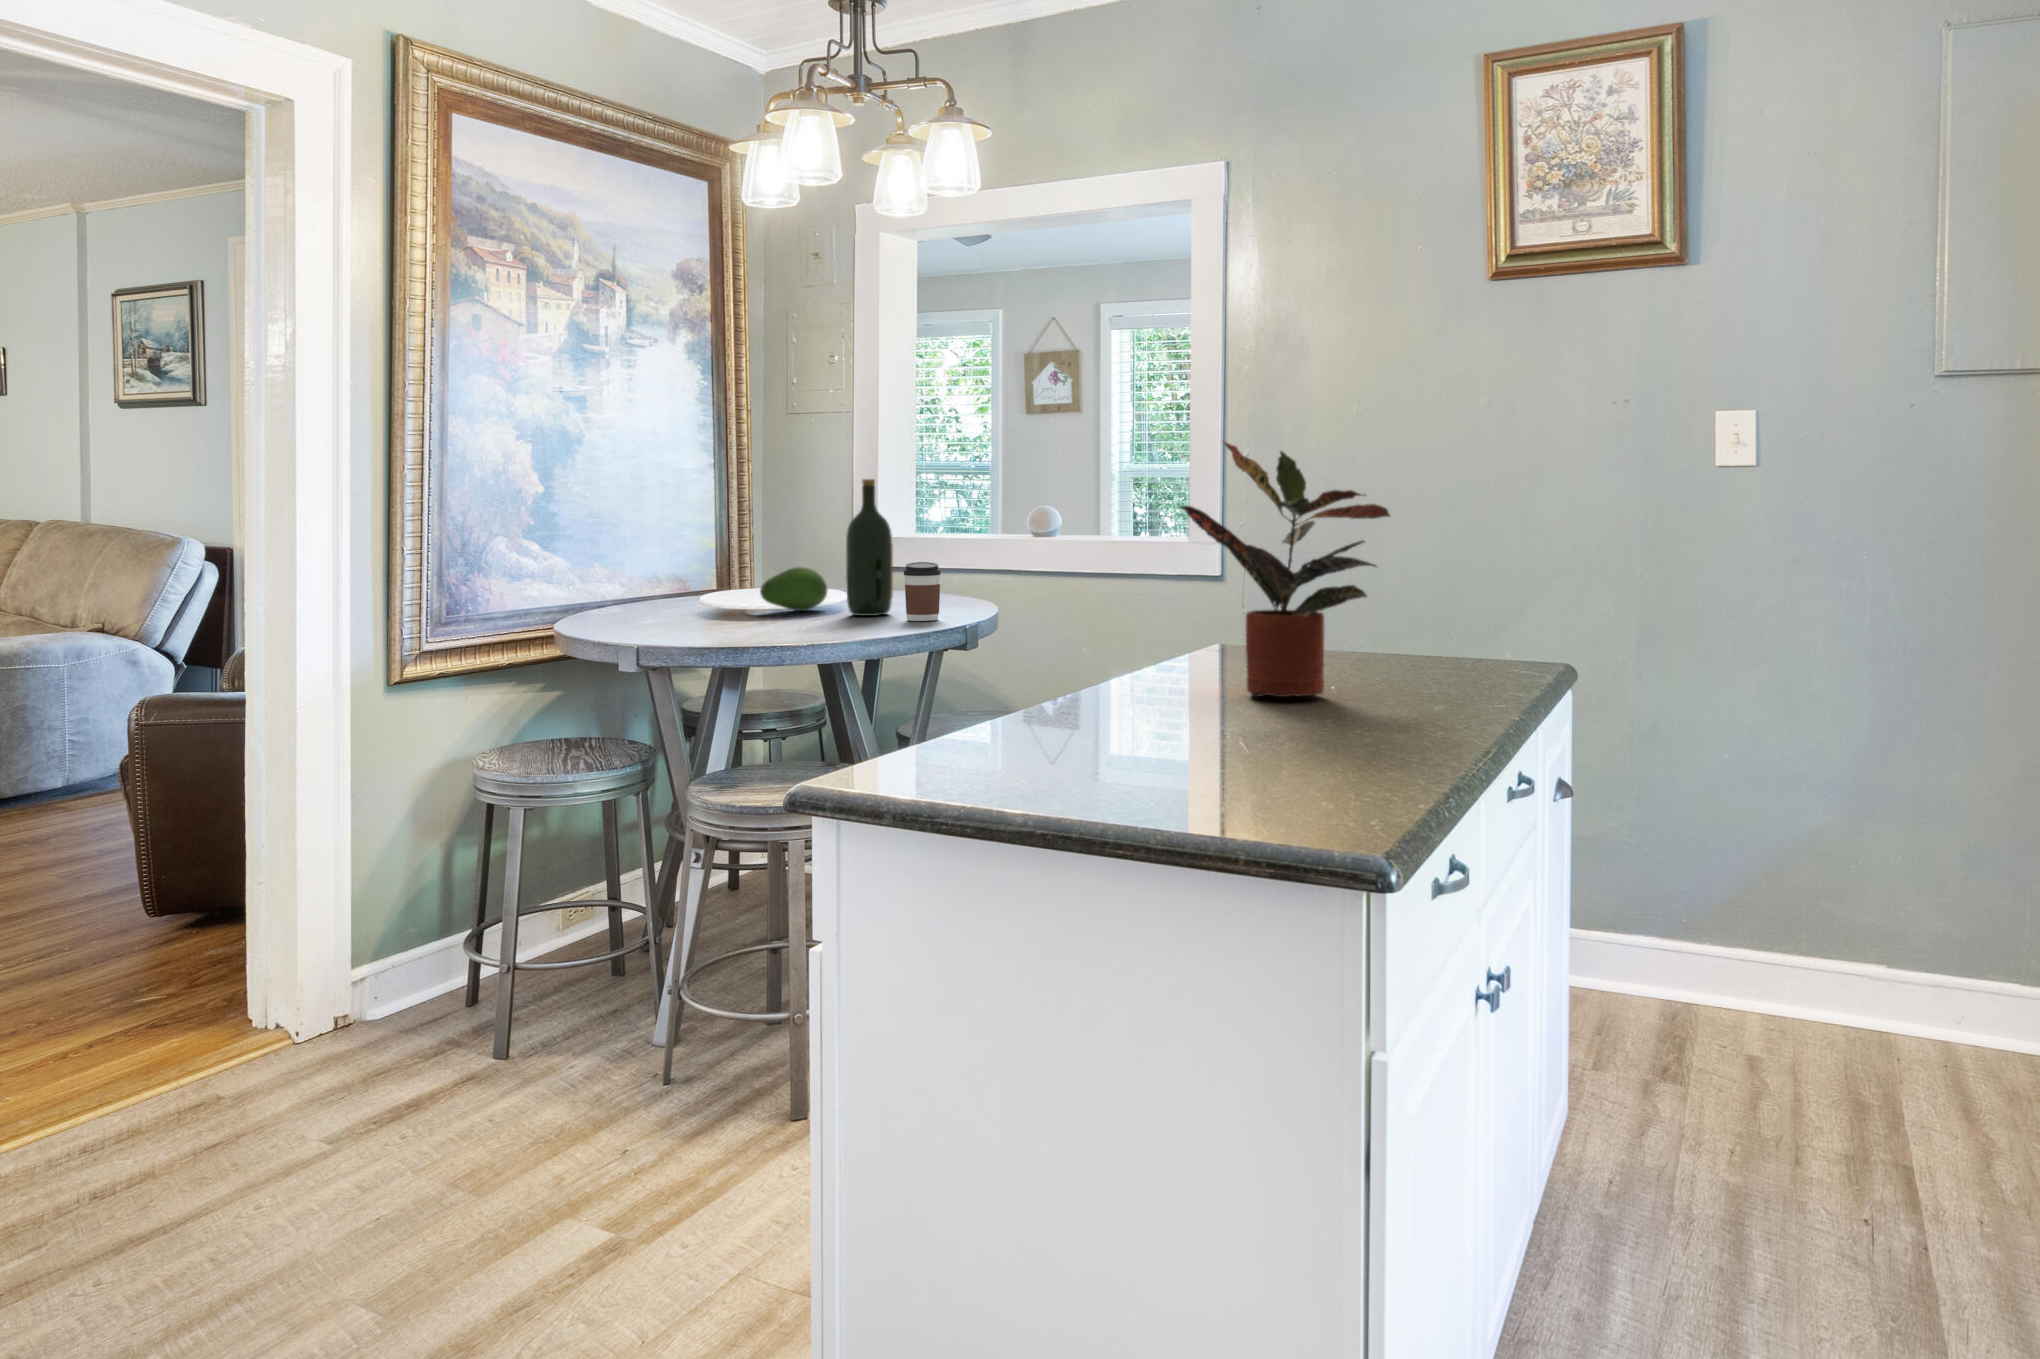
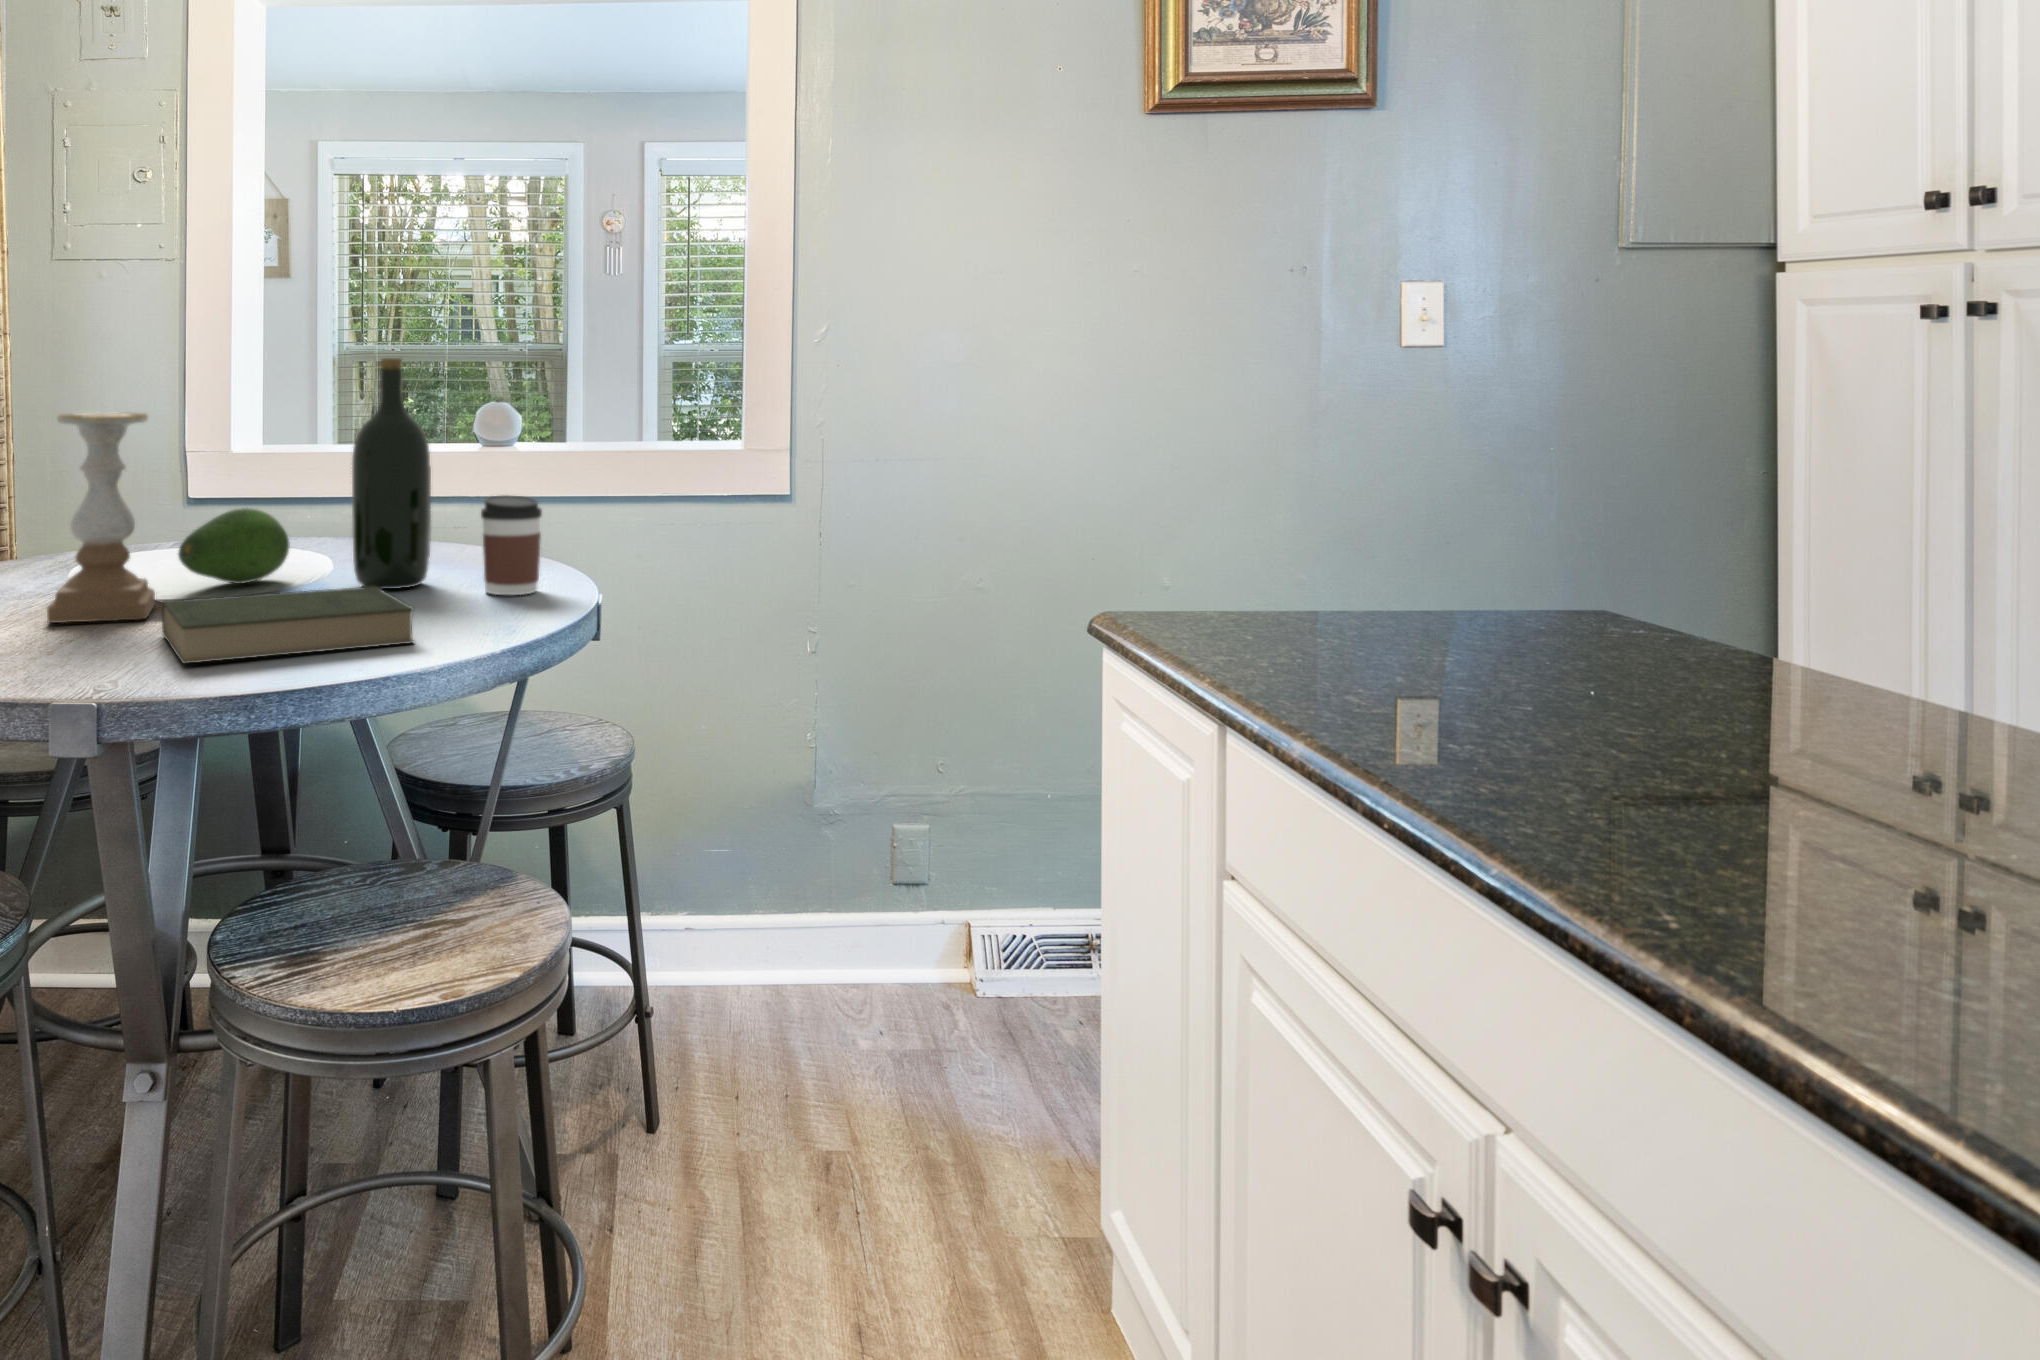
potted plant: present [1181,442,1390,697] -> none [1549,289,2000,752]
candle holder: none [672,510,738,622] -> present [47,412,155,623]
book: none [691,609,827,637] -> present [162,586,414,664]

